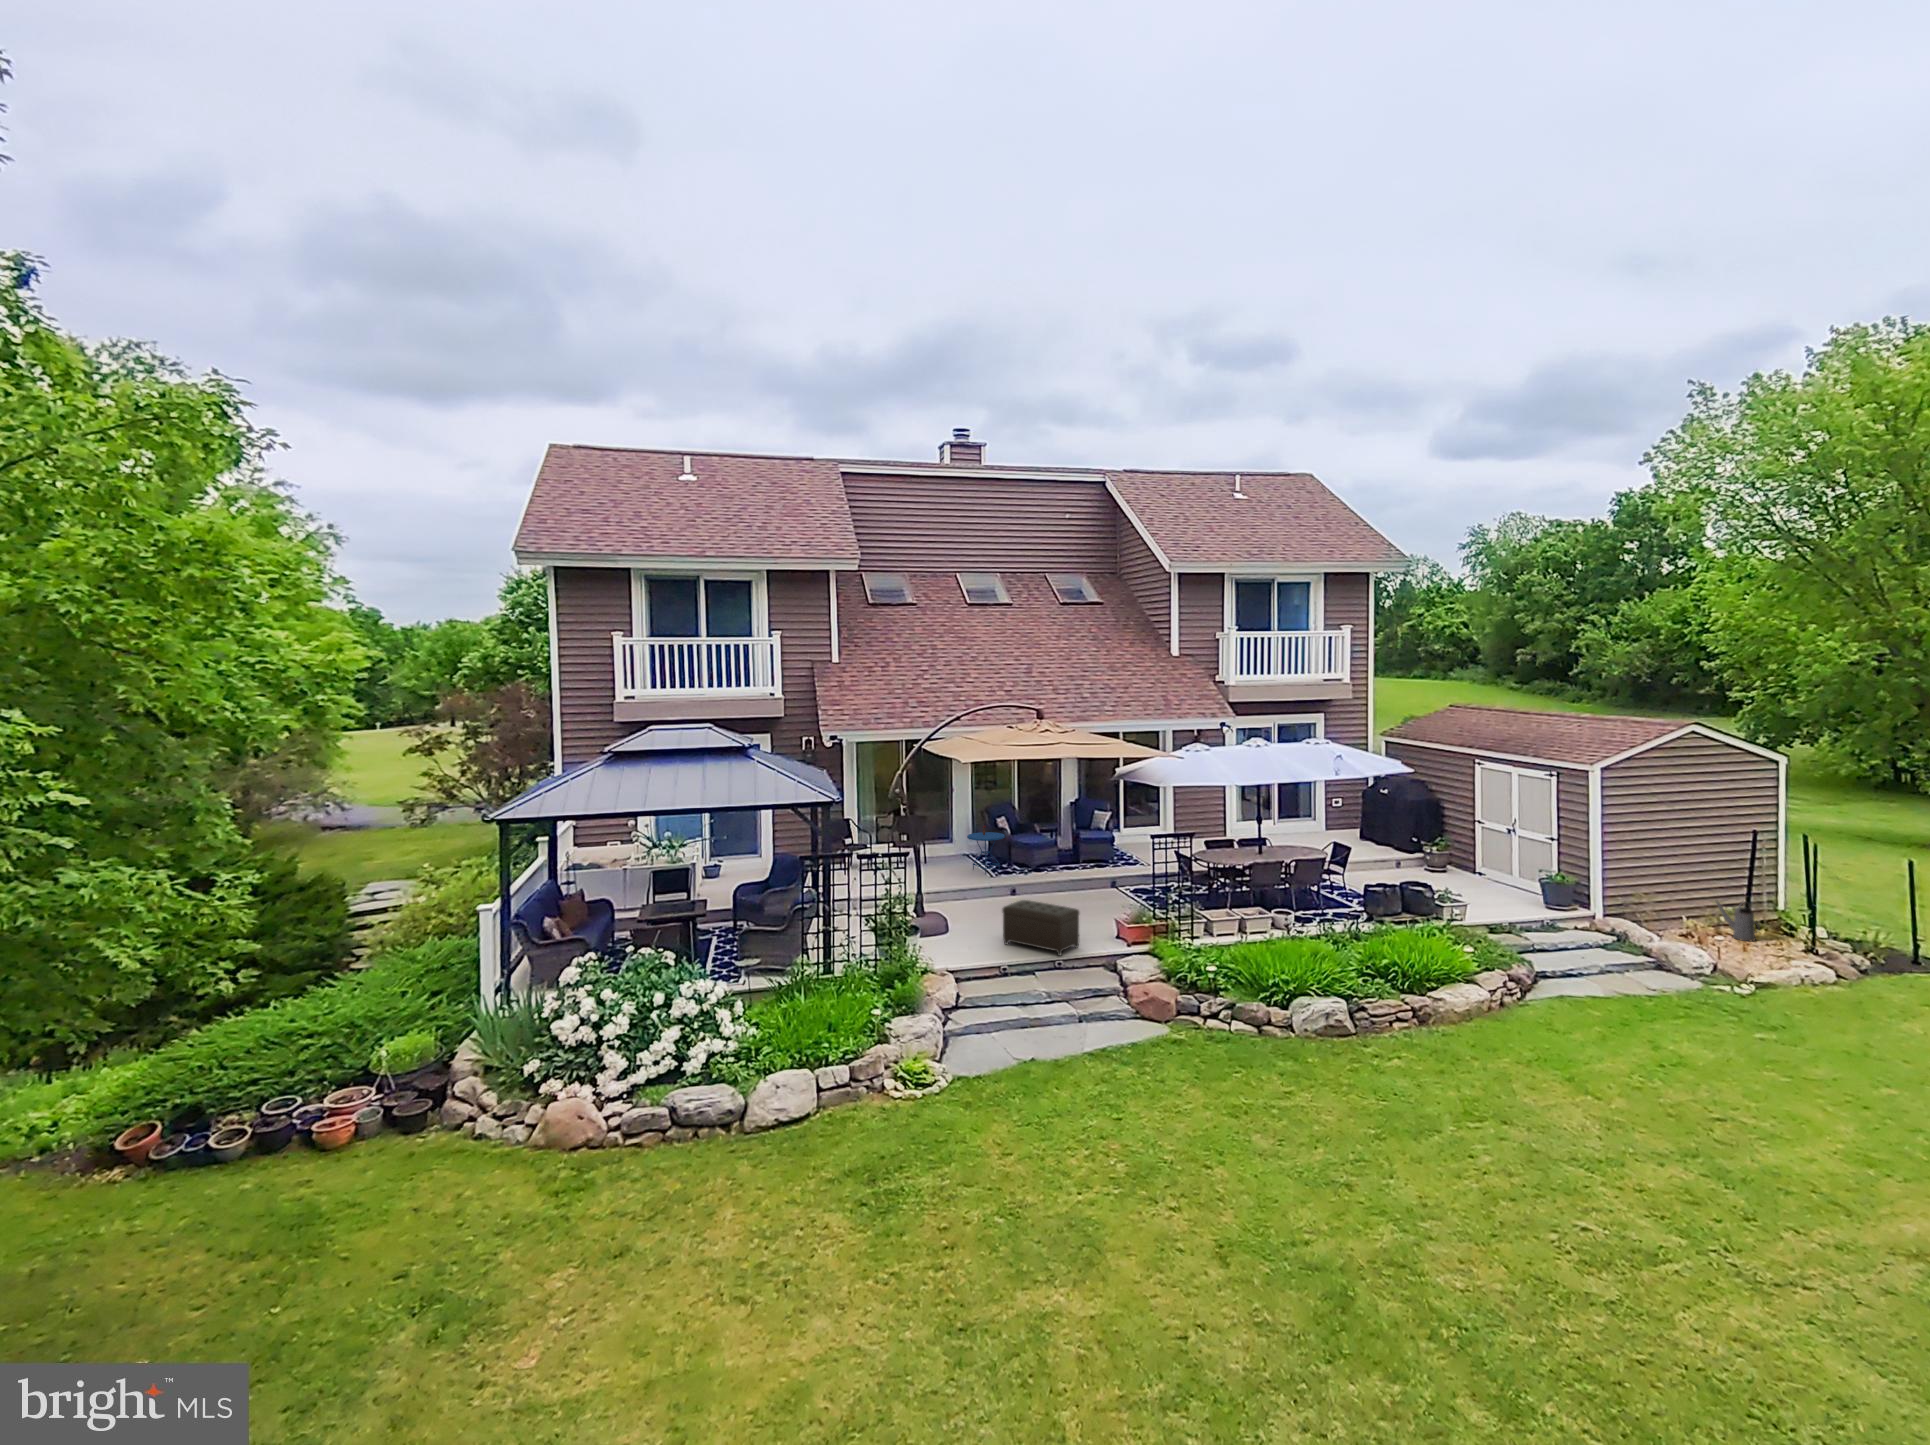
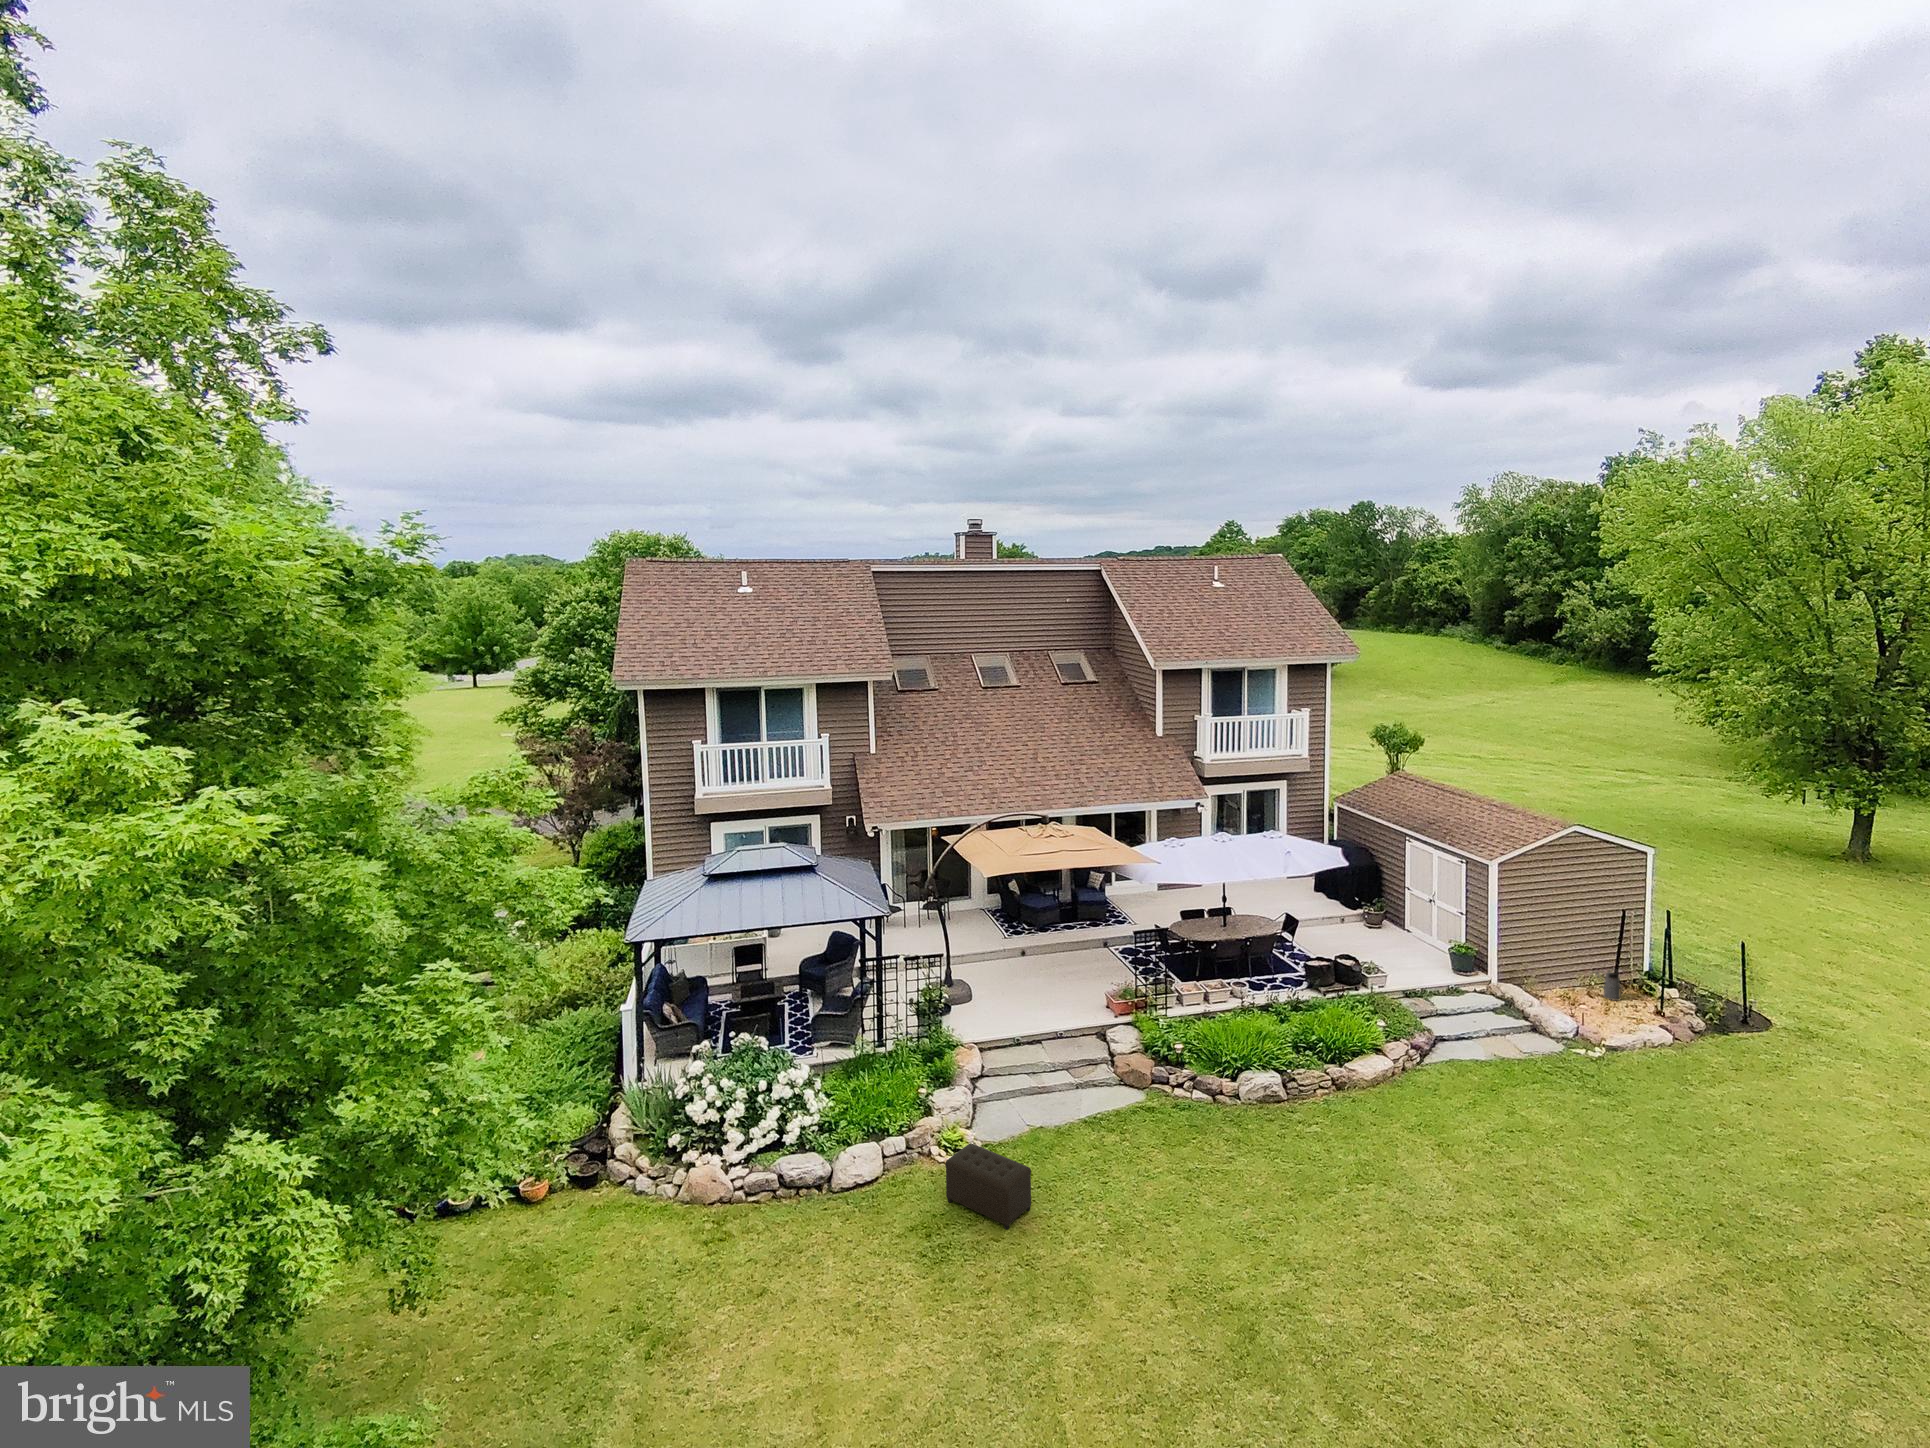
side table: present [967,826,1005,874] -> none [986,892,1017,934]
ottoman: present [1002,900,1079,956] -> present [945,1143,1031,1230]

